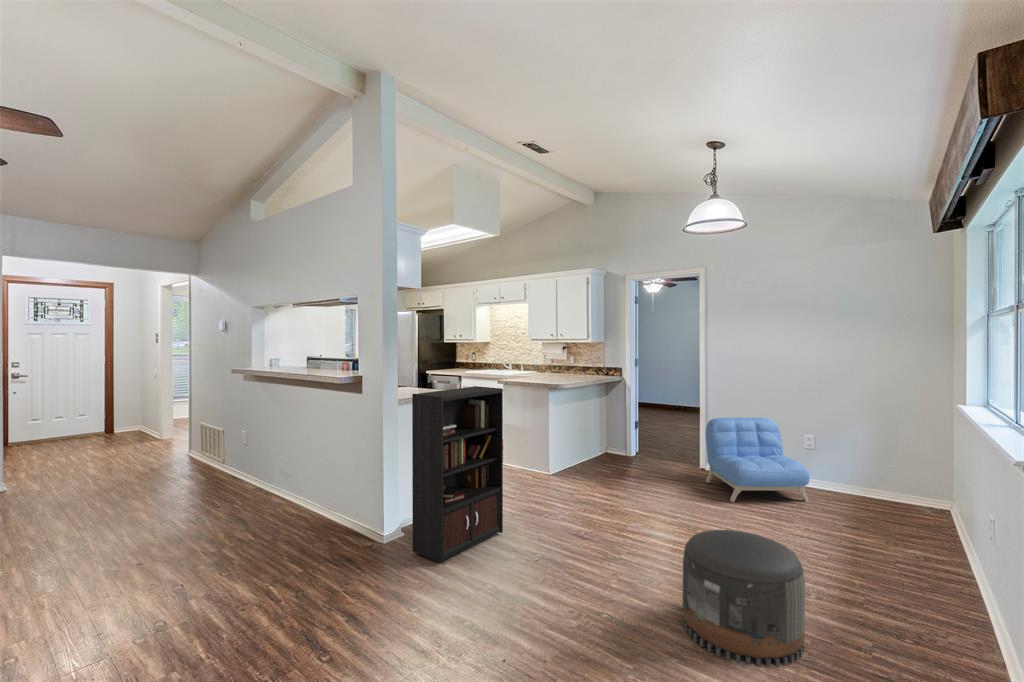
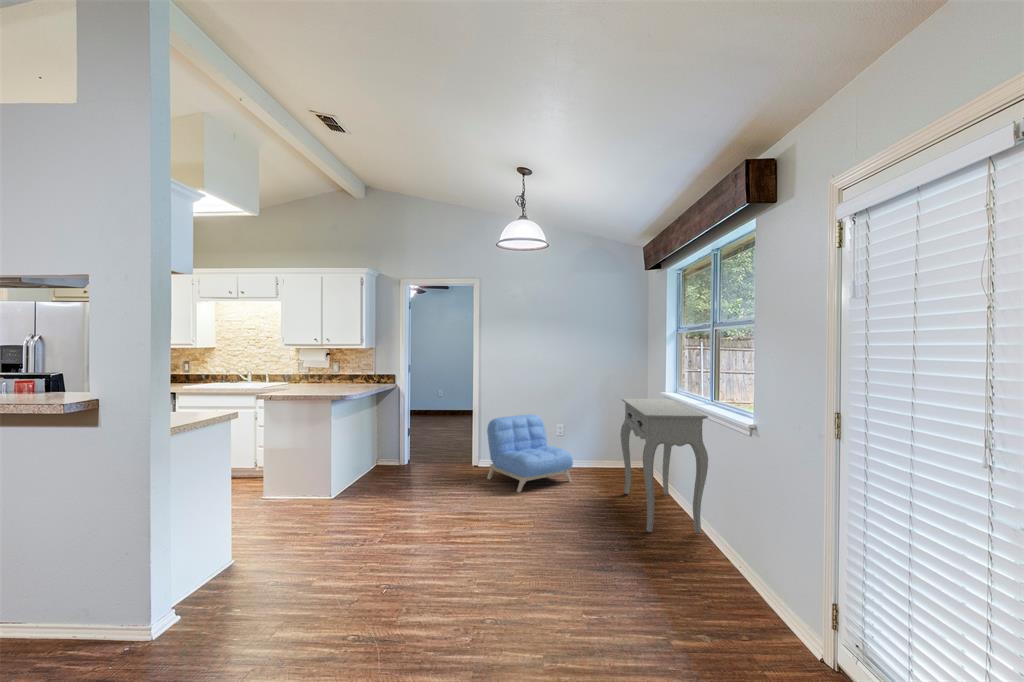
bookcase: present [412,386,503,563] -> none [226,404,327,624]
console table: none [866,407,979,602] -> present [620,399,708,533]
pouf: present [683,530,805,668] -> none [549,513,644,623]

